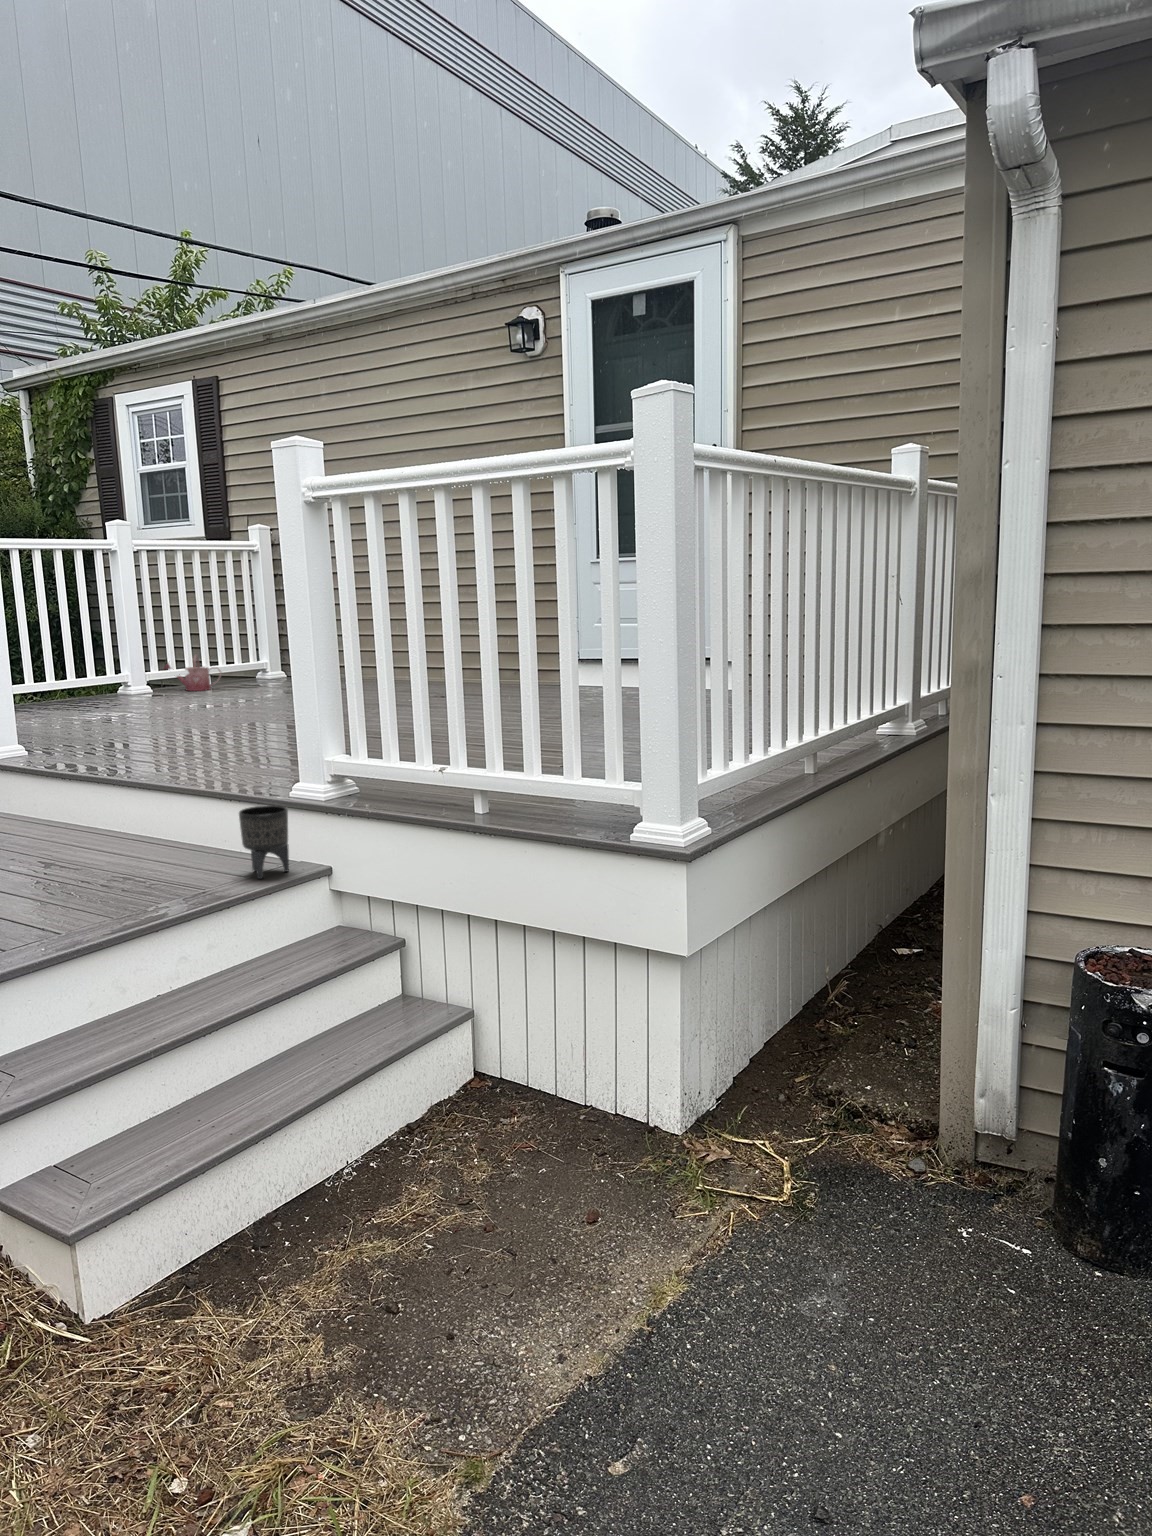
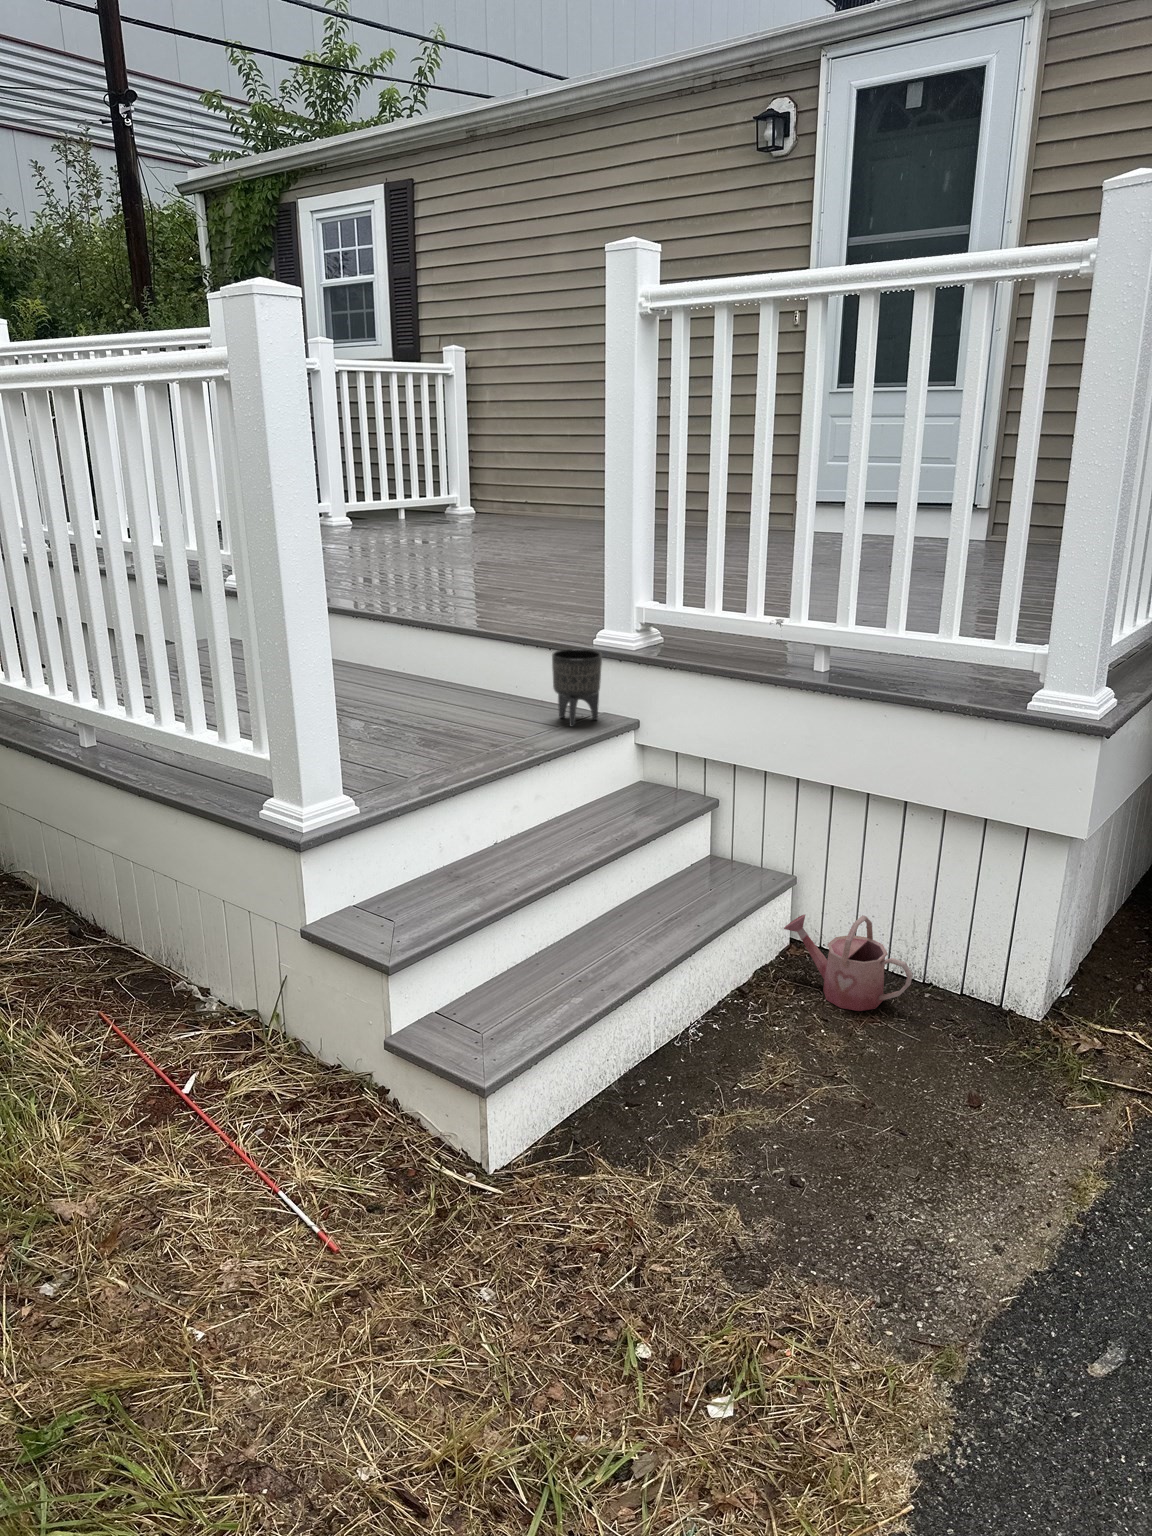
watering can: present [163,655,221,691] -> present [784,915,912,1011]

